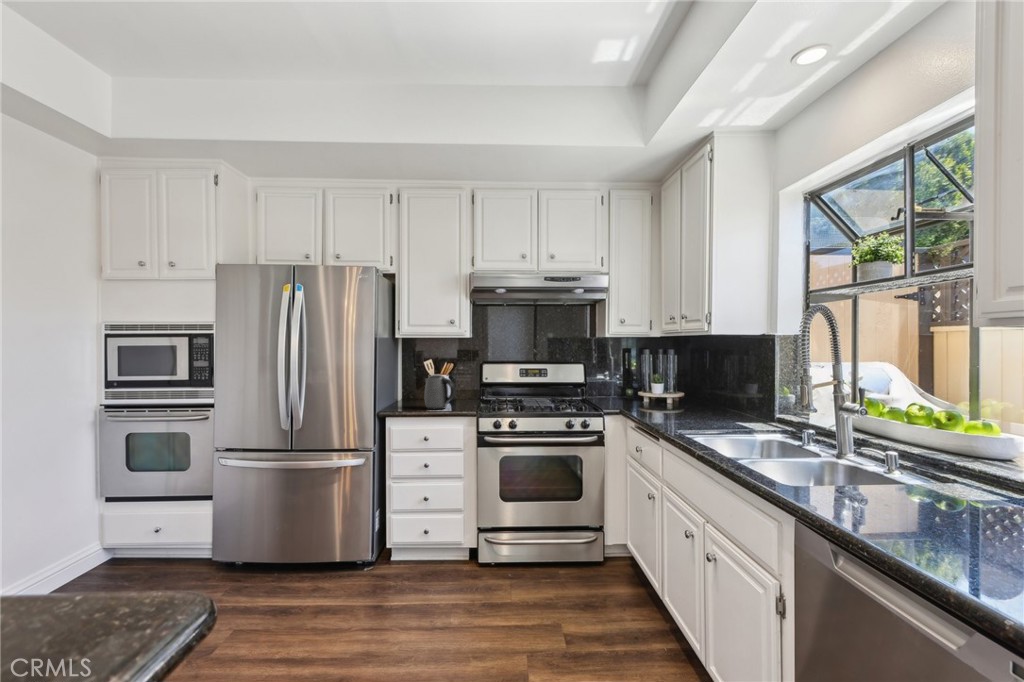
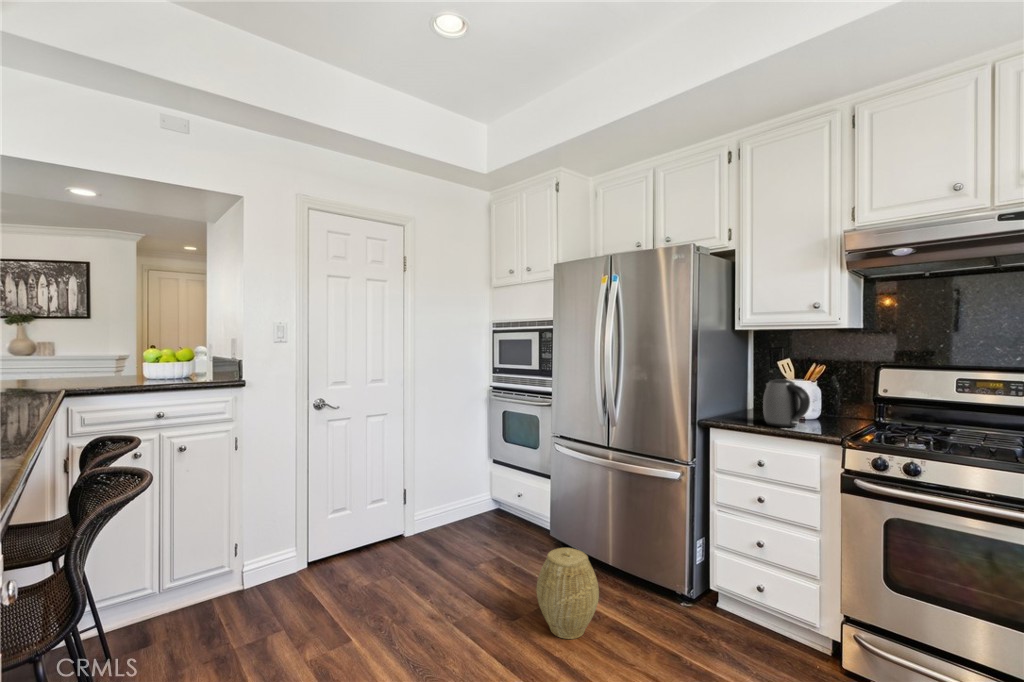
woven basket: none [238,554,307,645] -> present [537,548,599,639]

